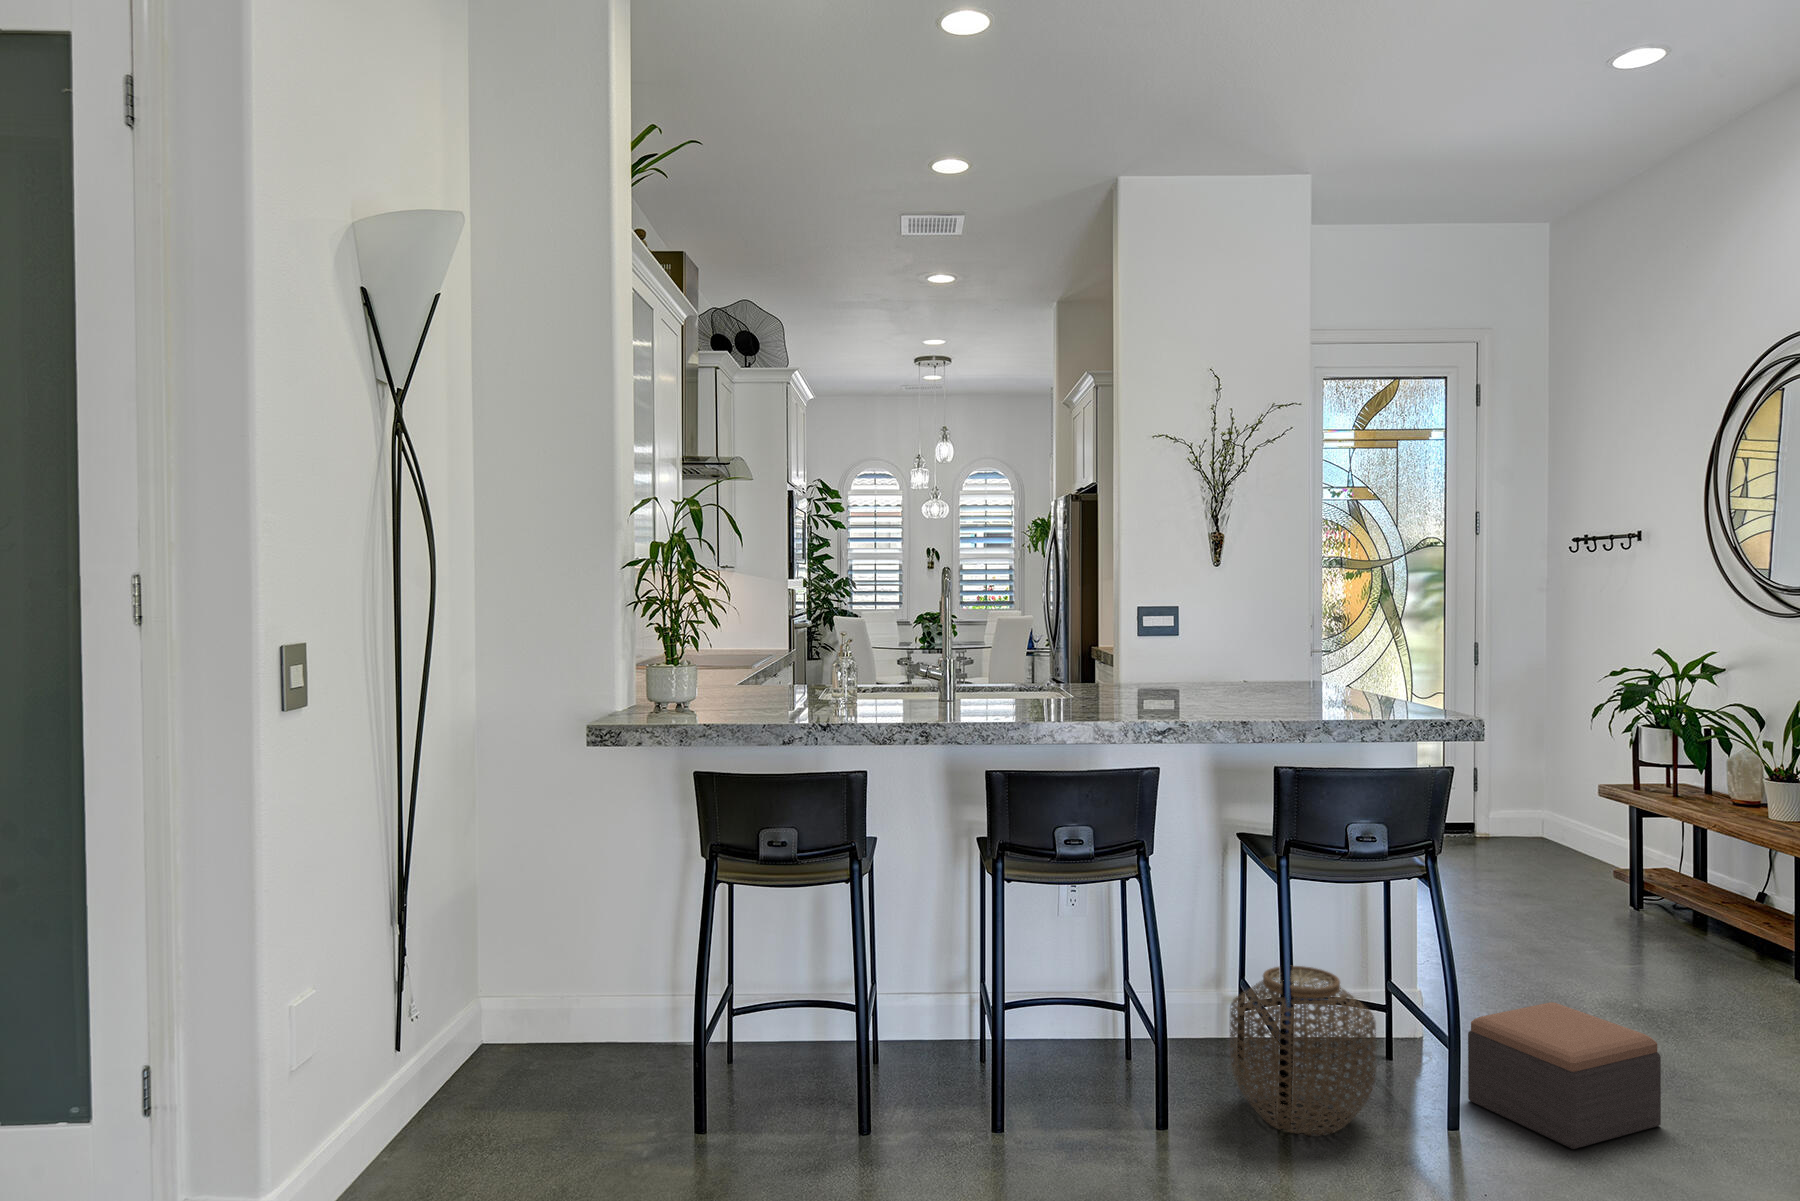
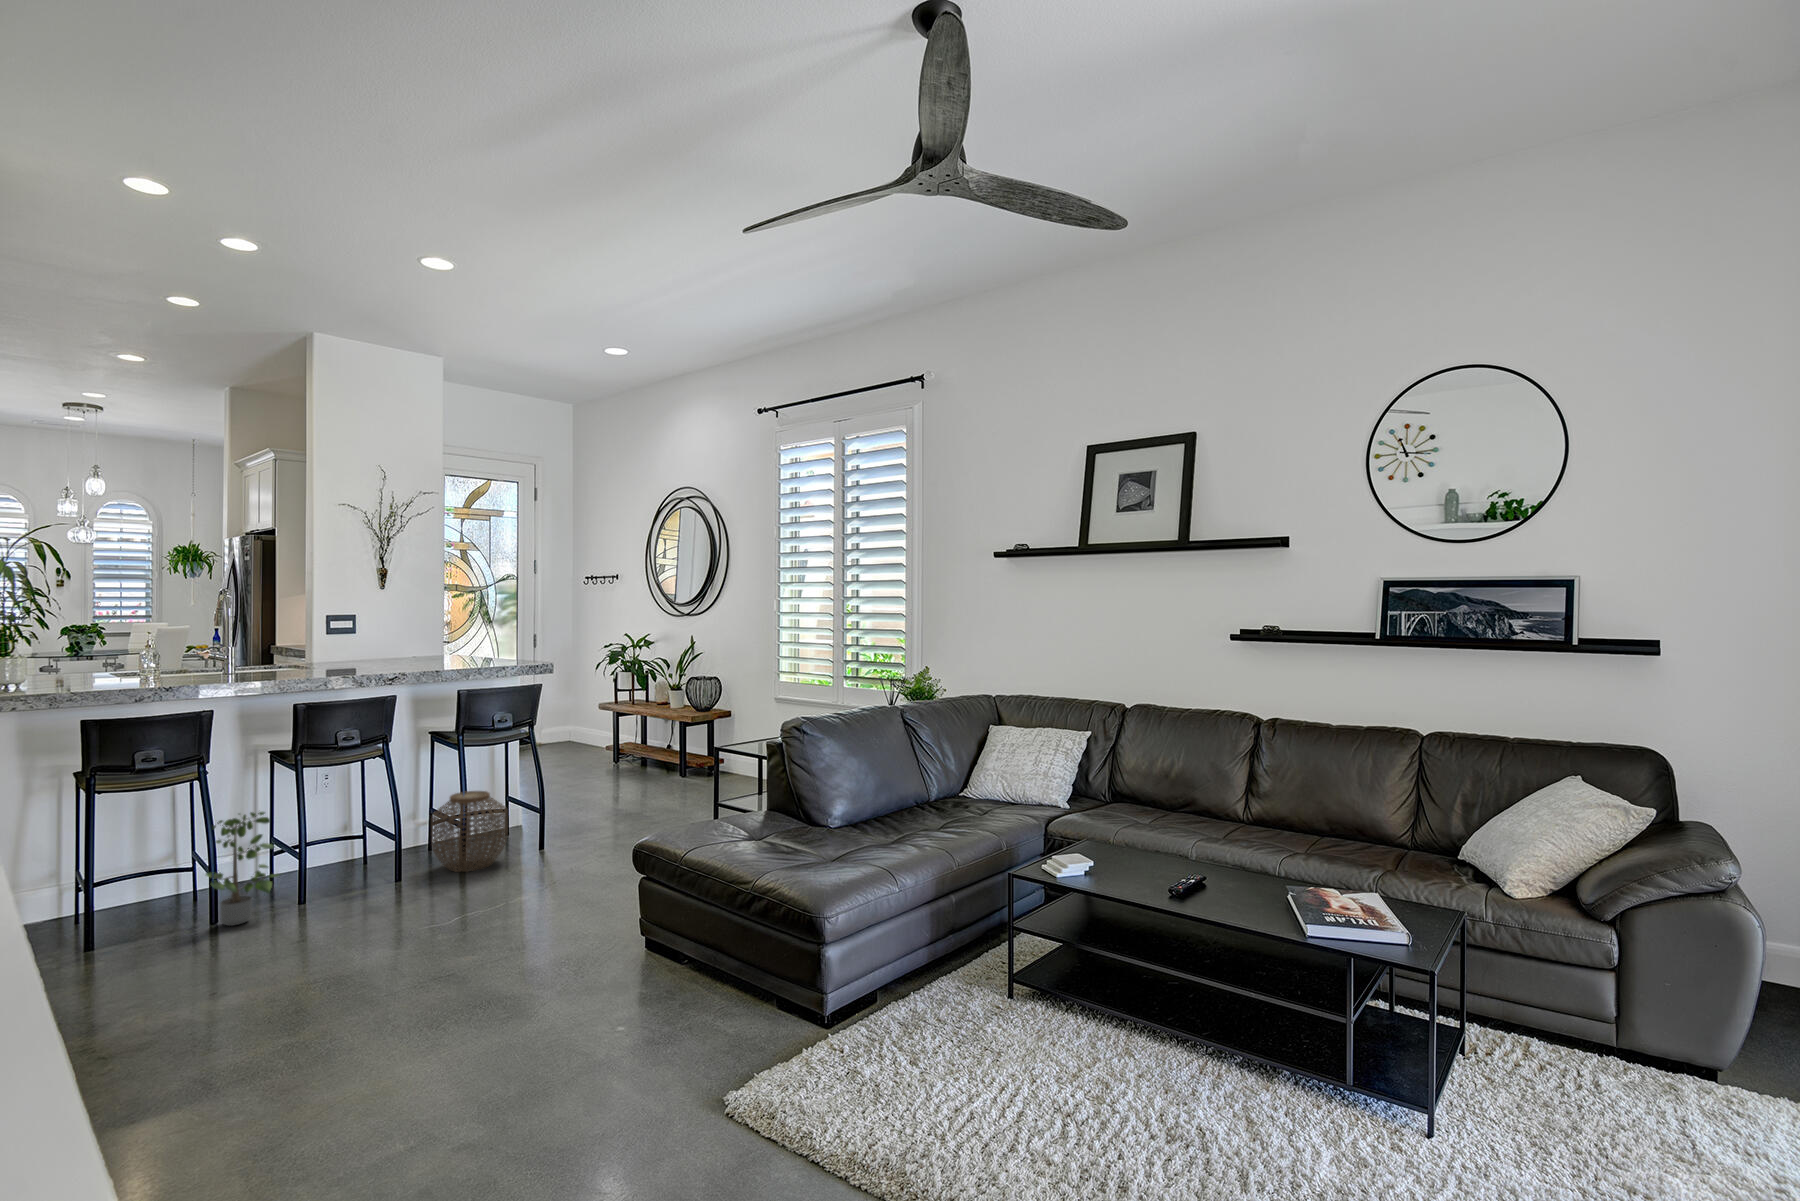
potted plant: none [872,947,983,1141] -> present [206,812,281,926]
footstool: present [1468,1002,1661,1149] -> none [548,793,629,848]

